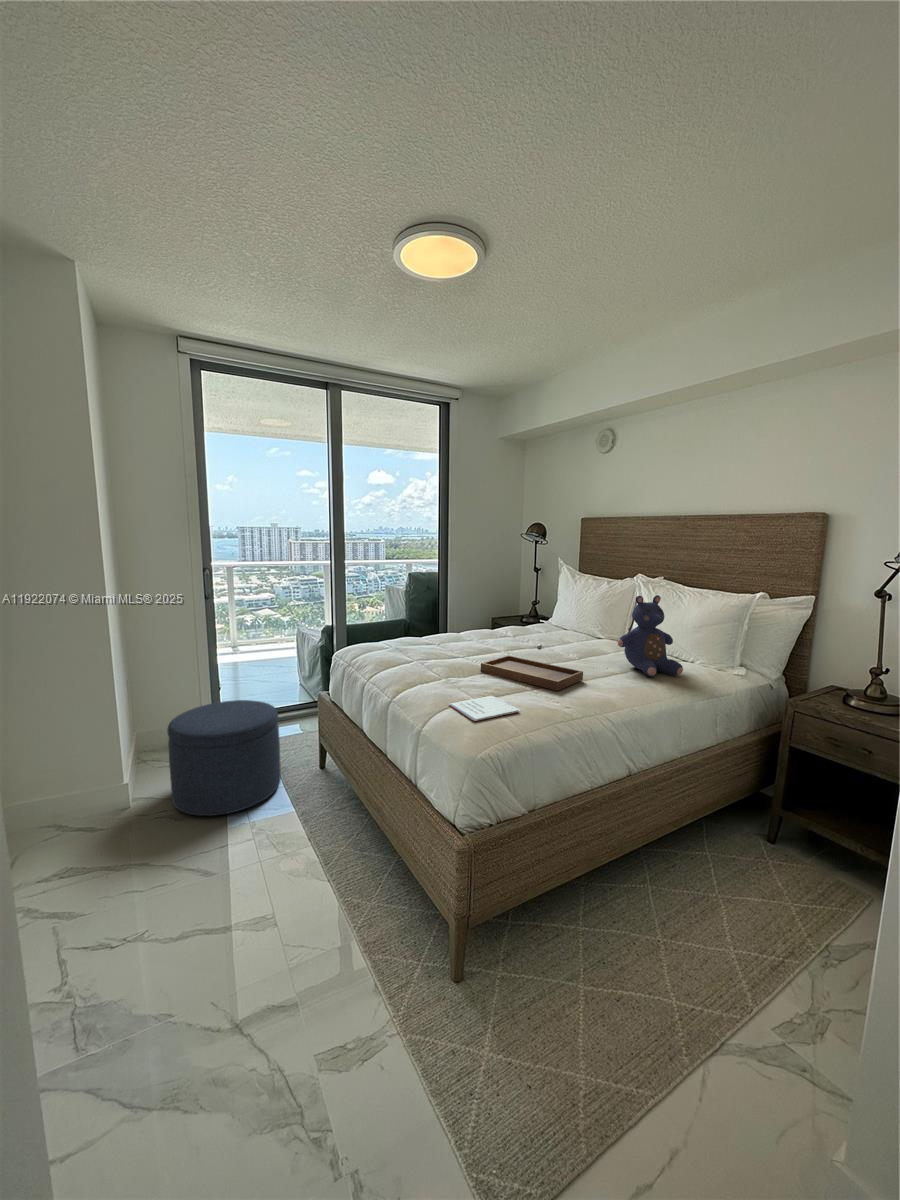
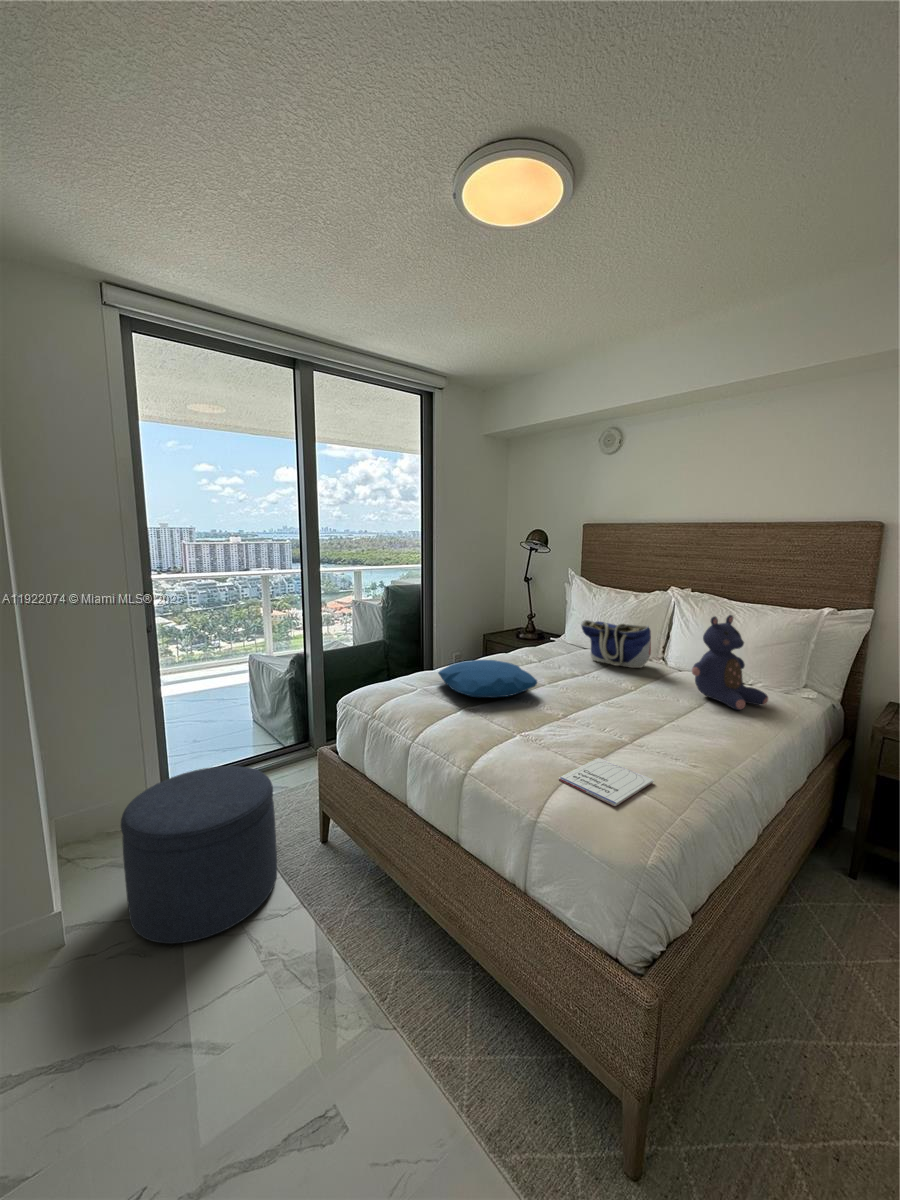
tote bag: none [551,601,611,645] -> present [581,620,651,668]
pillow: none [411,629,486,656] -> present [438,660,537,697]
tray: present [481,645,583,691] -> none [548,681,675,742]

